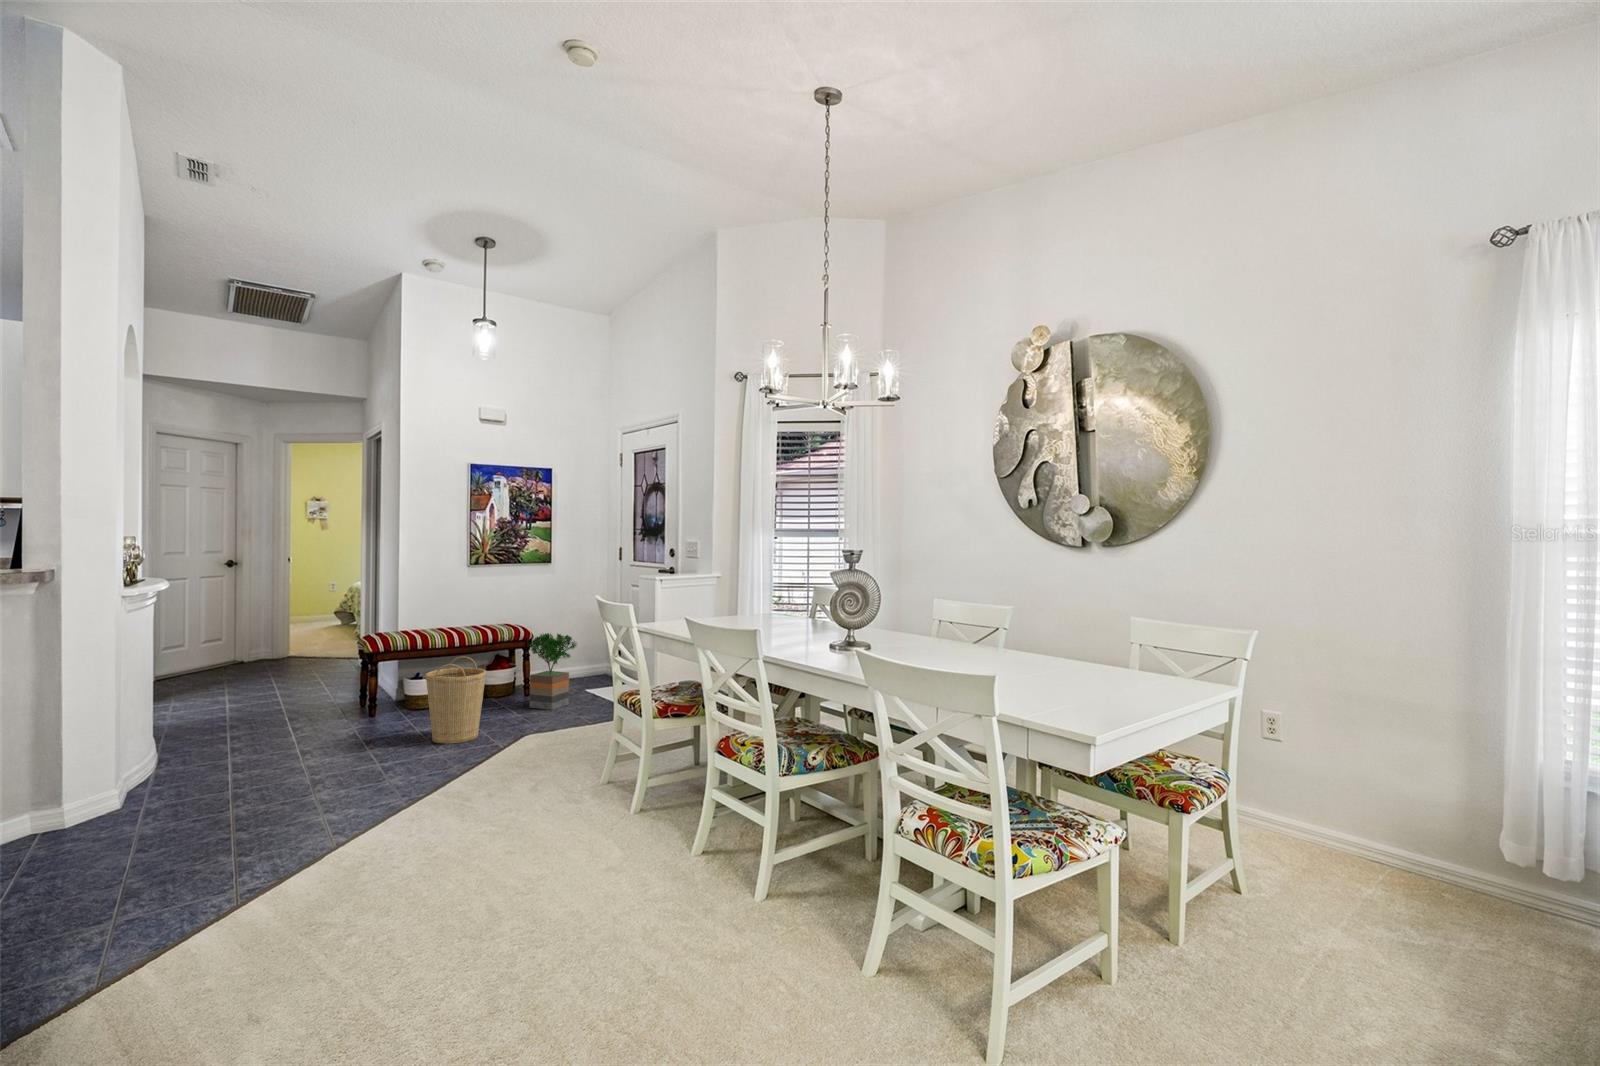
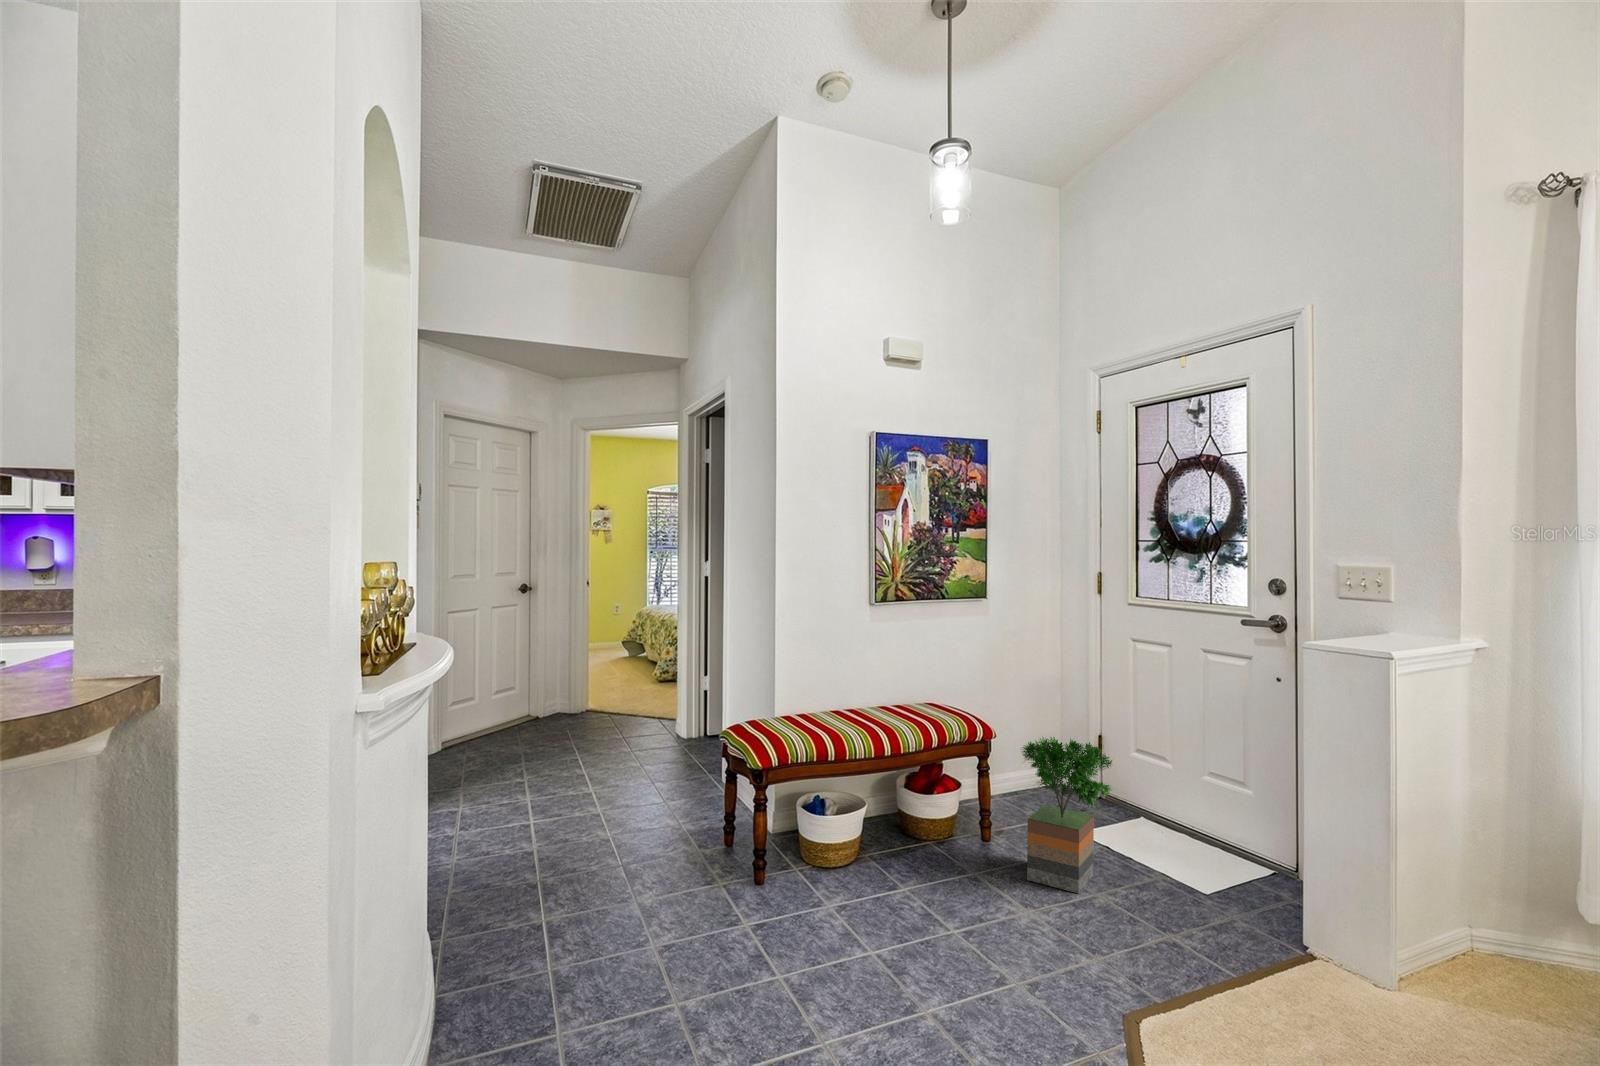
basket: present [425,656,486,744] -> none [905,806,1026,1013]

